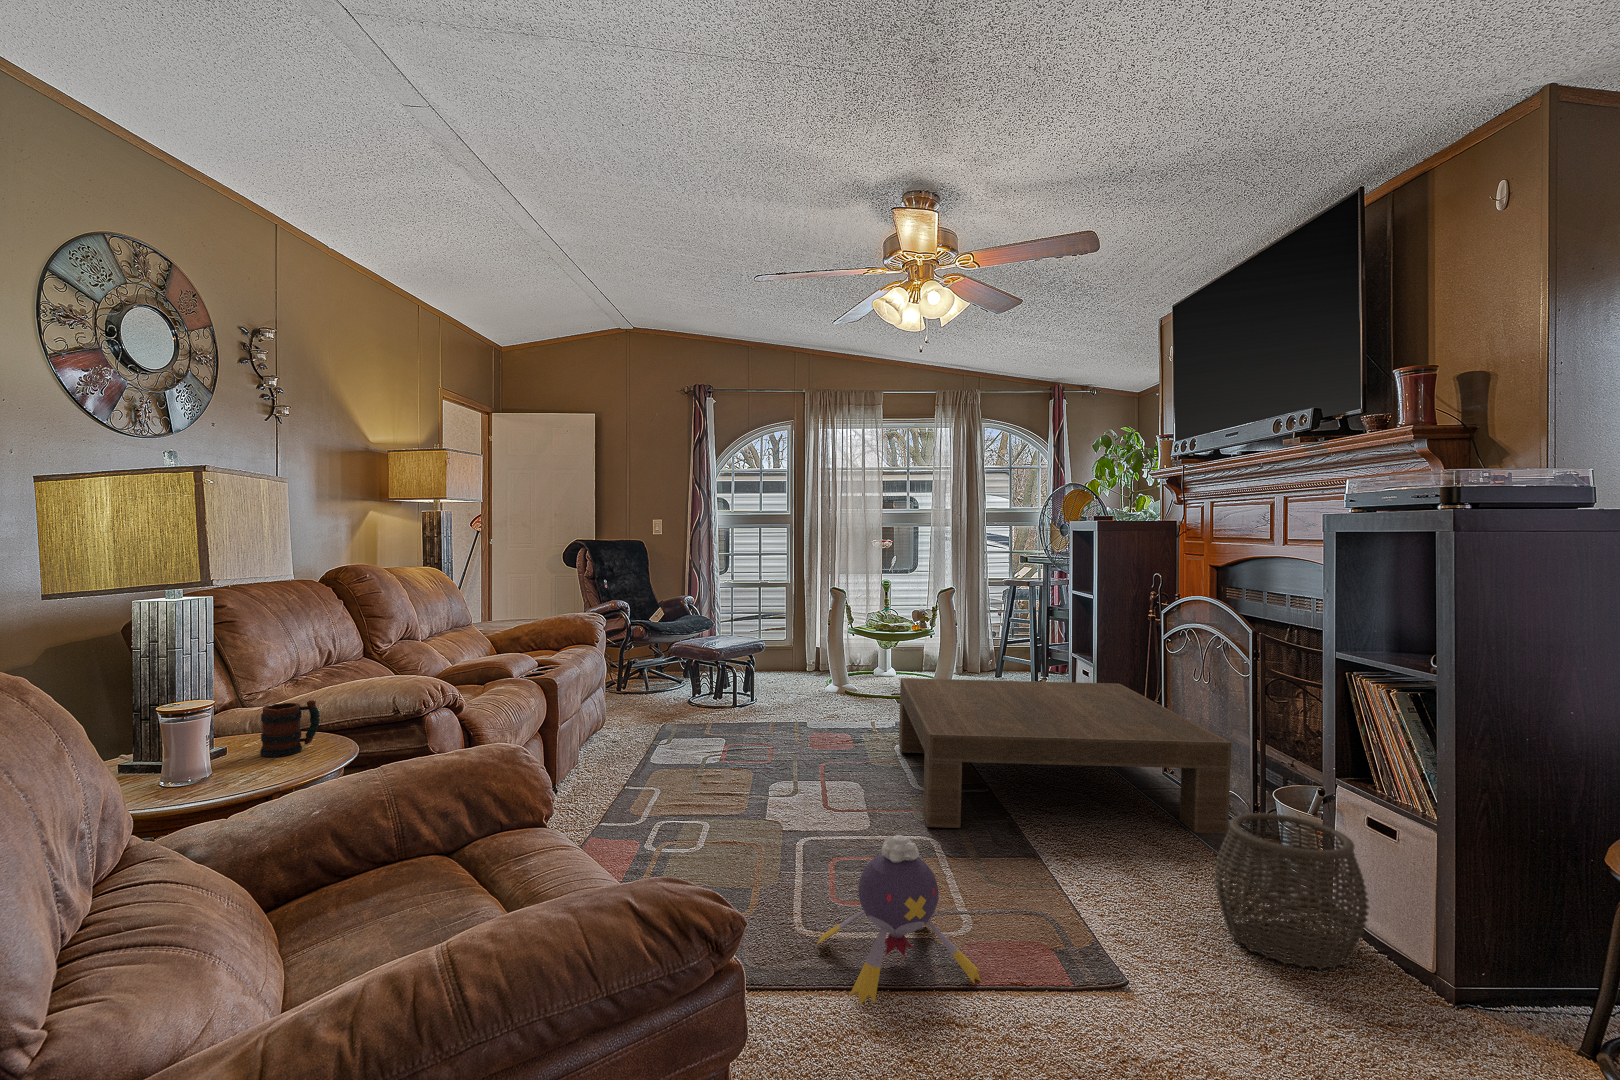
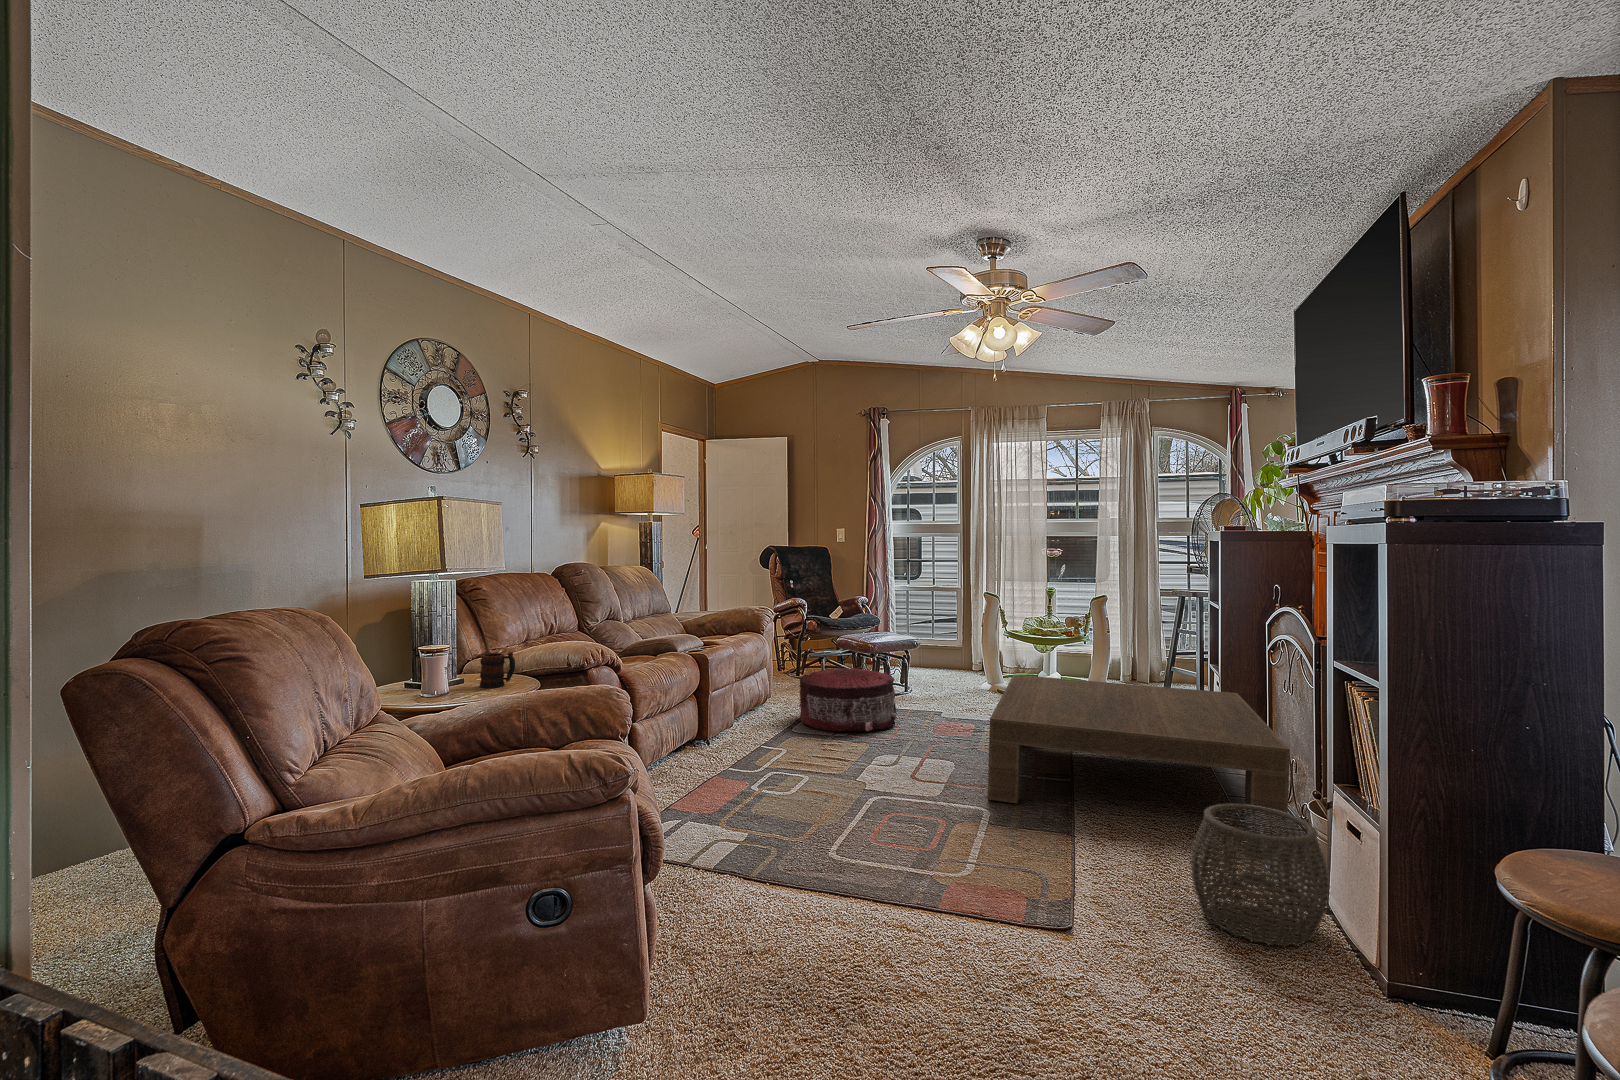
pouf: none [653,679,769,757] -> present [800,668,896,731]
plush toy: present [817,835,981,1004] -> none [835,783,953,907]

